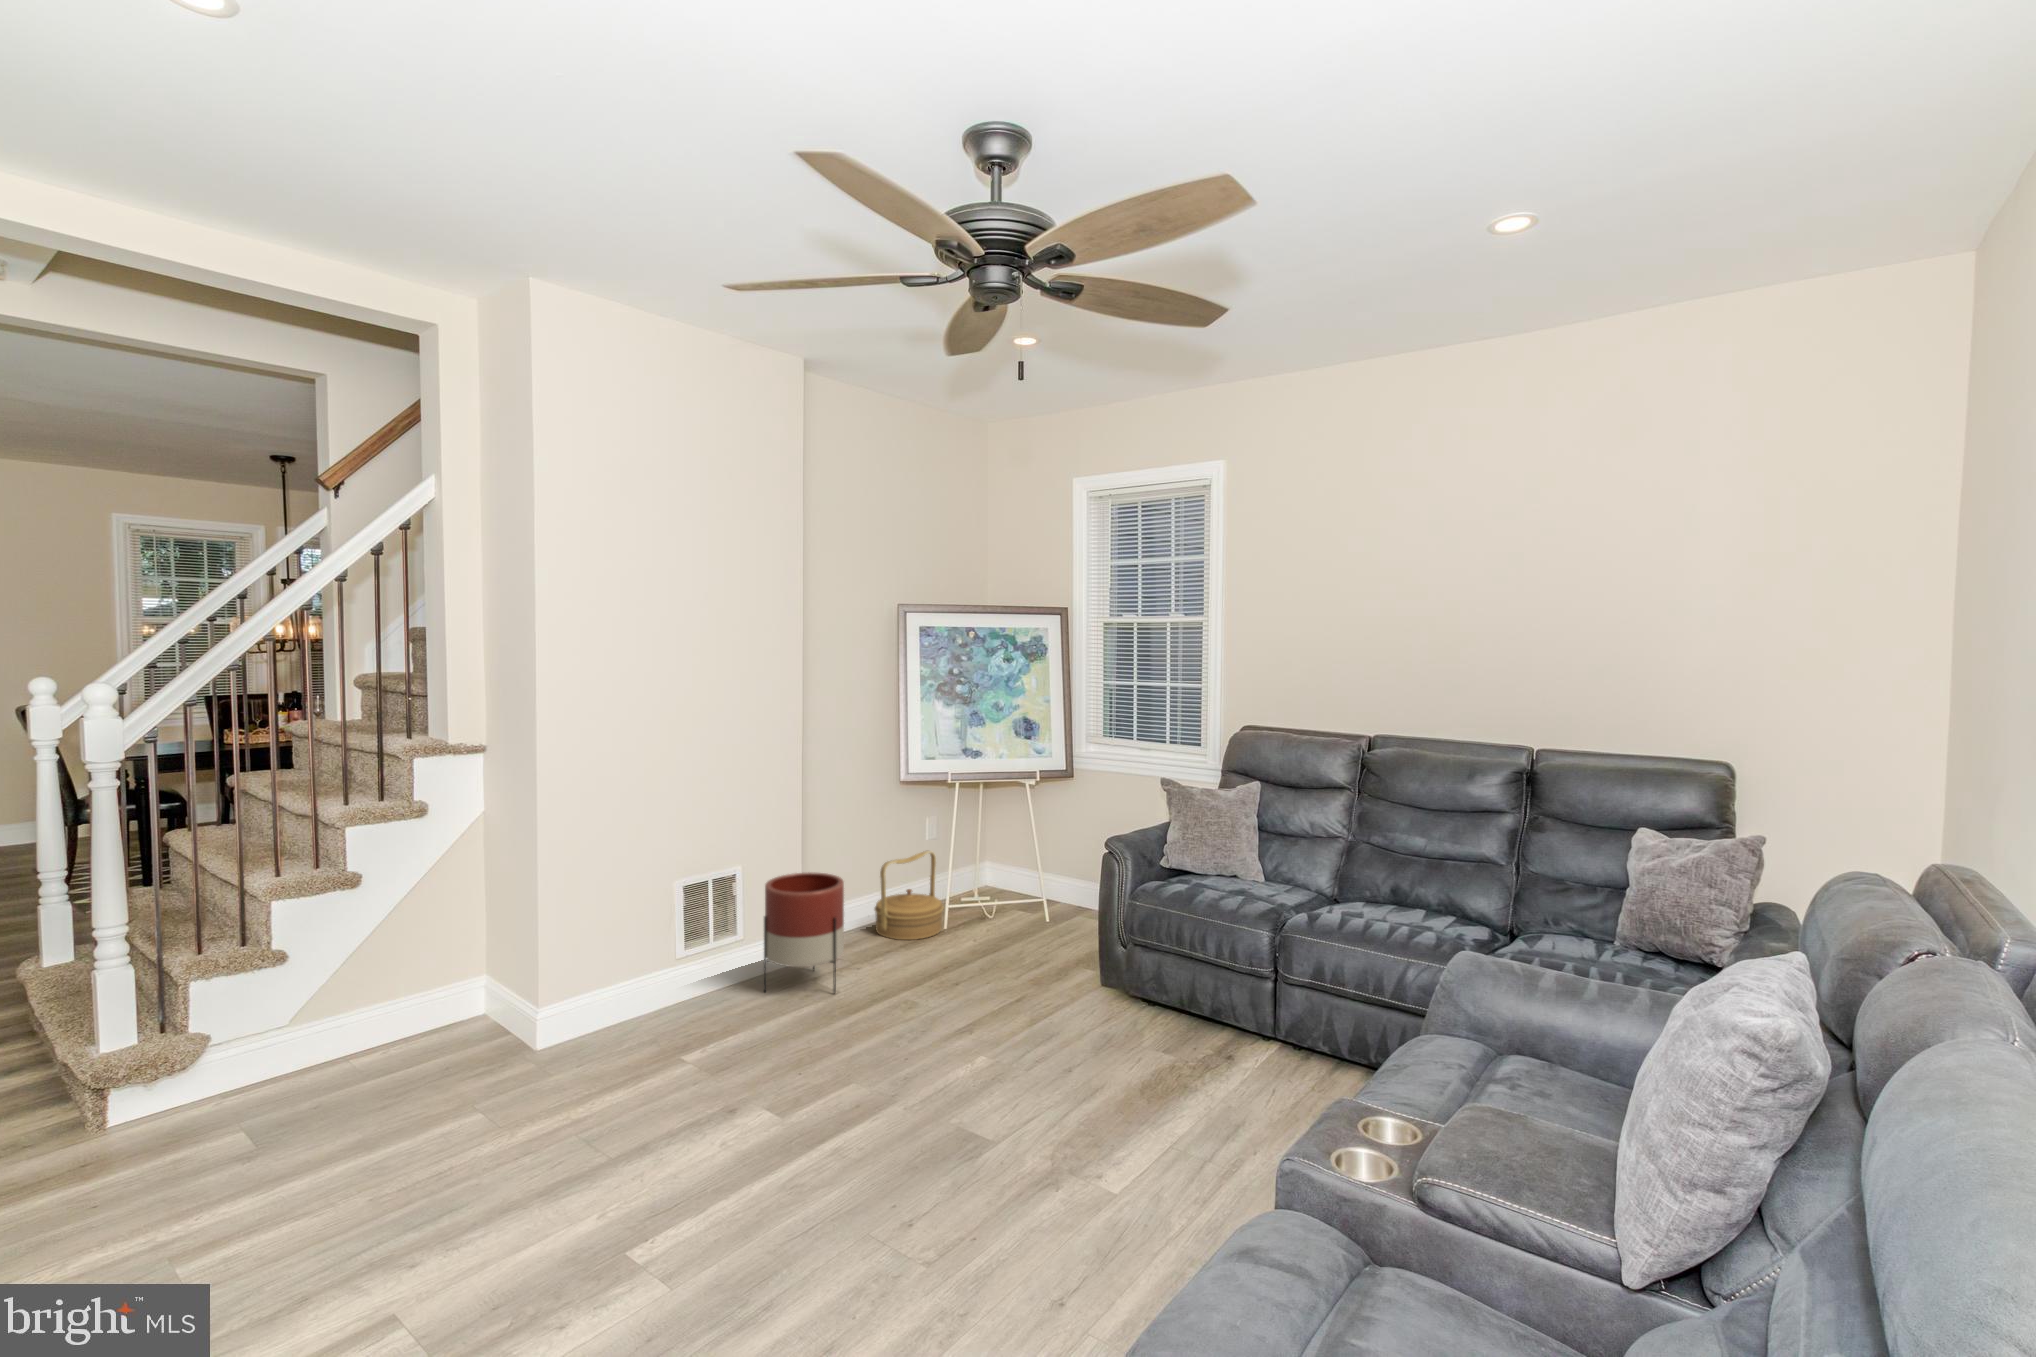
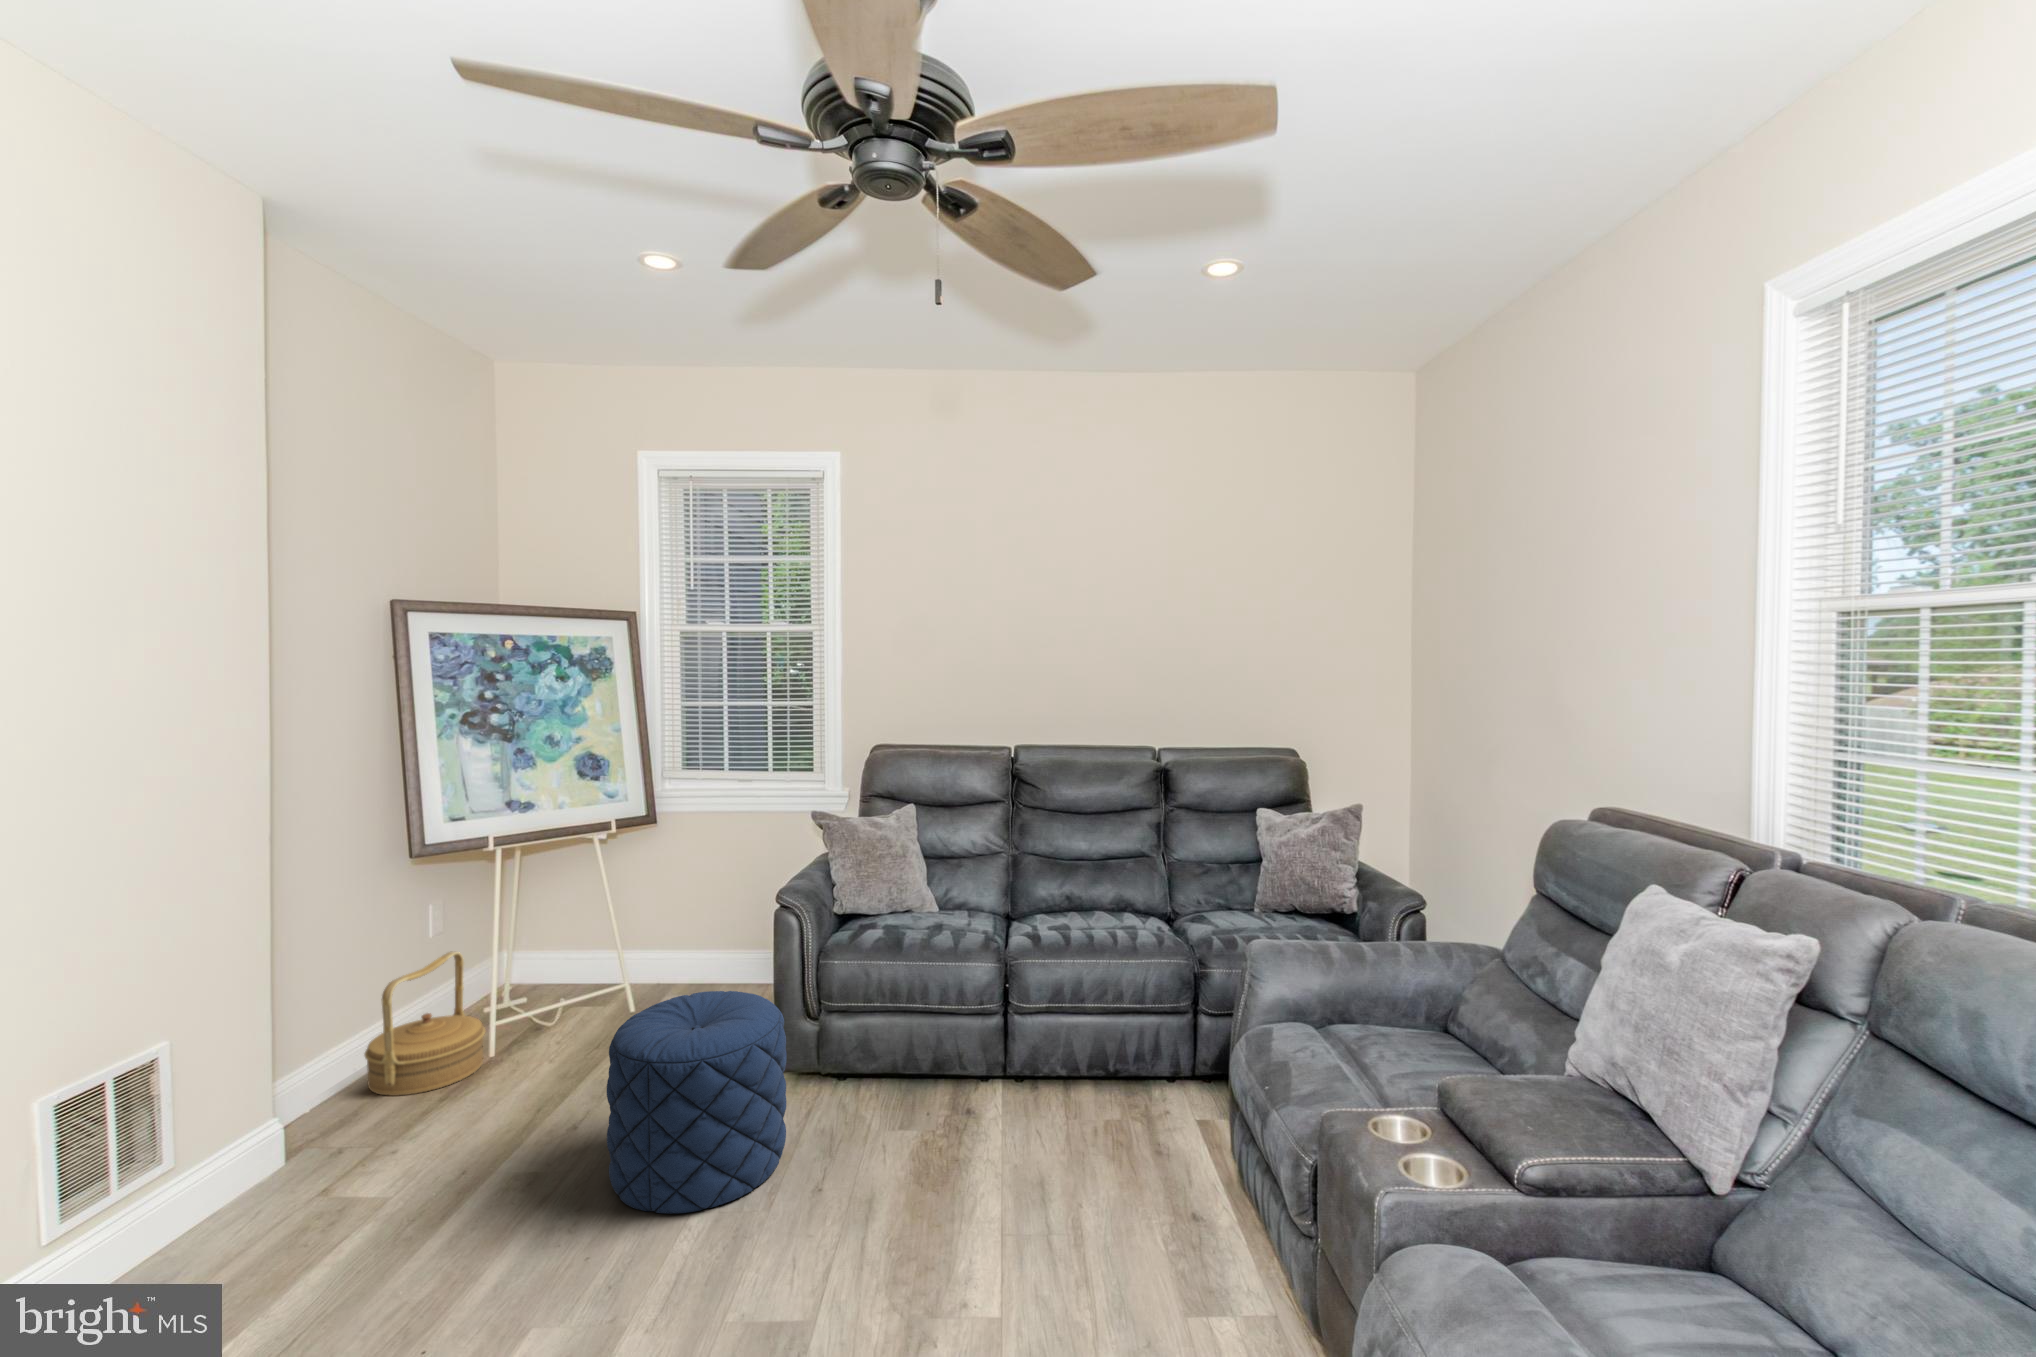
planter: present [764,872,844,993] -> none [183,1022,352,1263]
pouf: none [967,905,1092,1055] -> present [607,991,787,1214]

